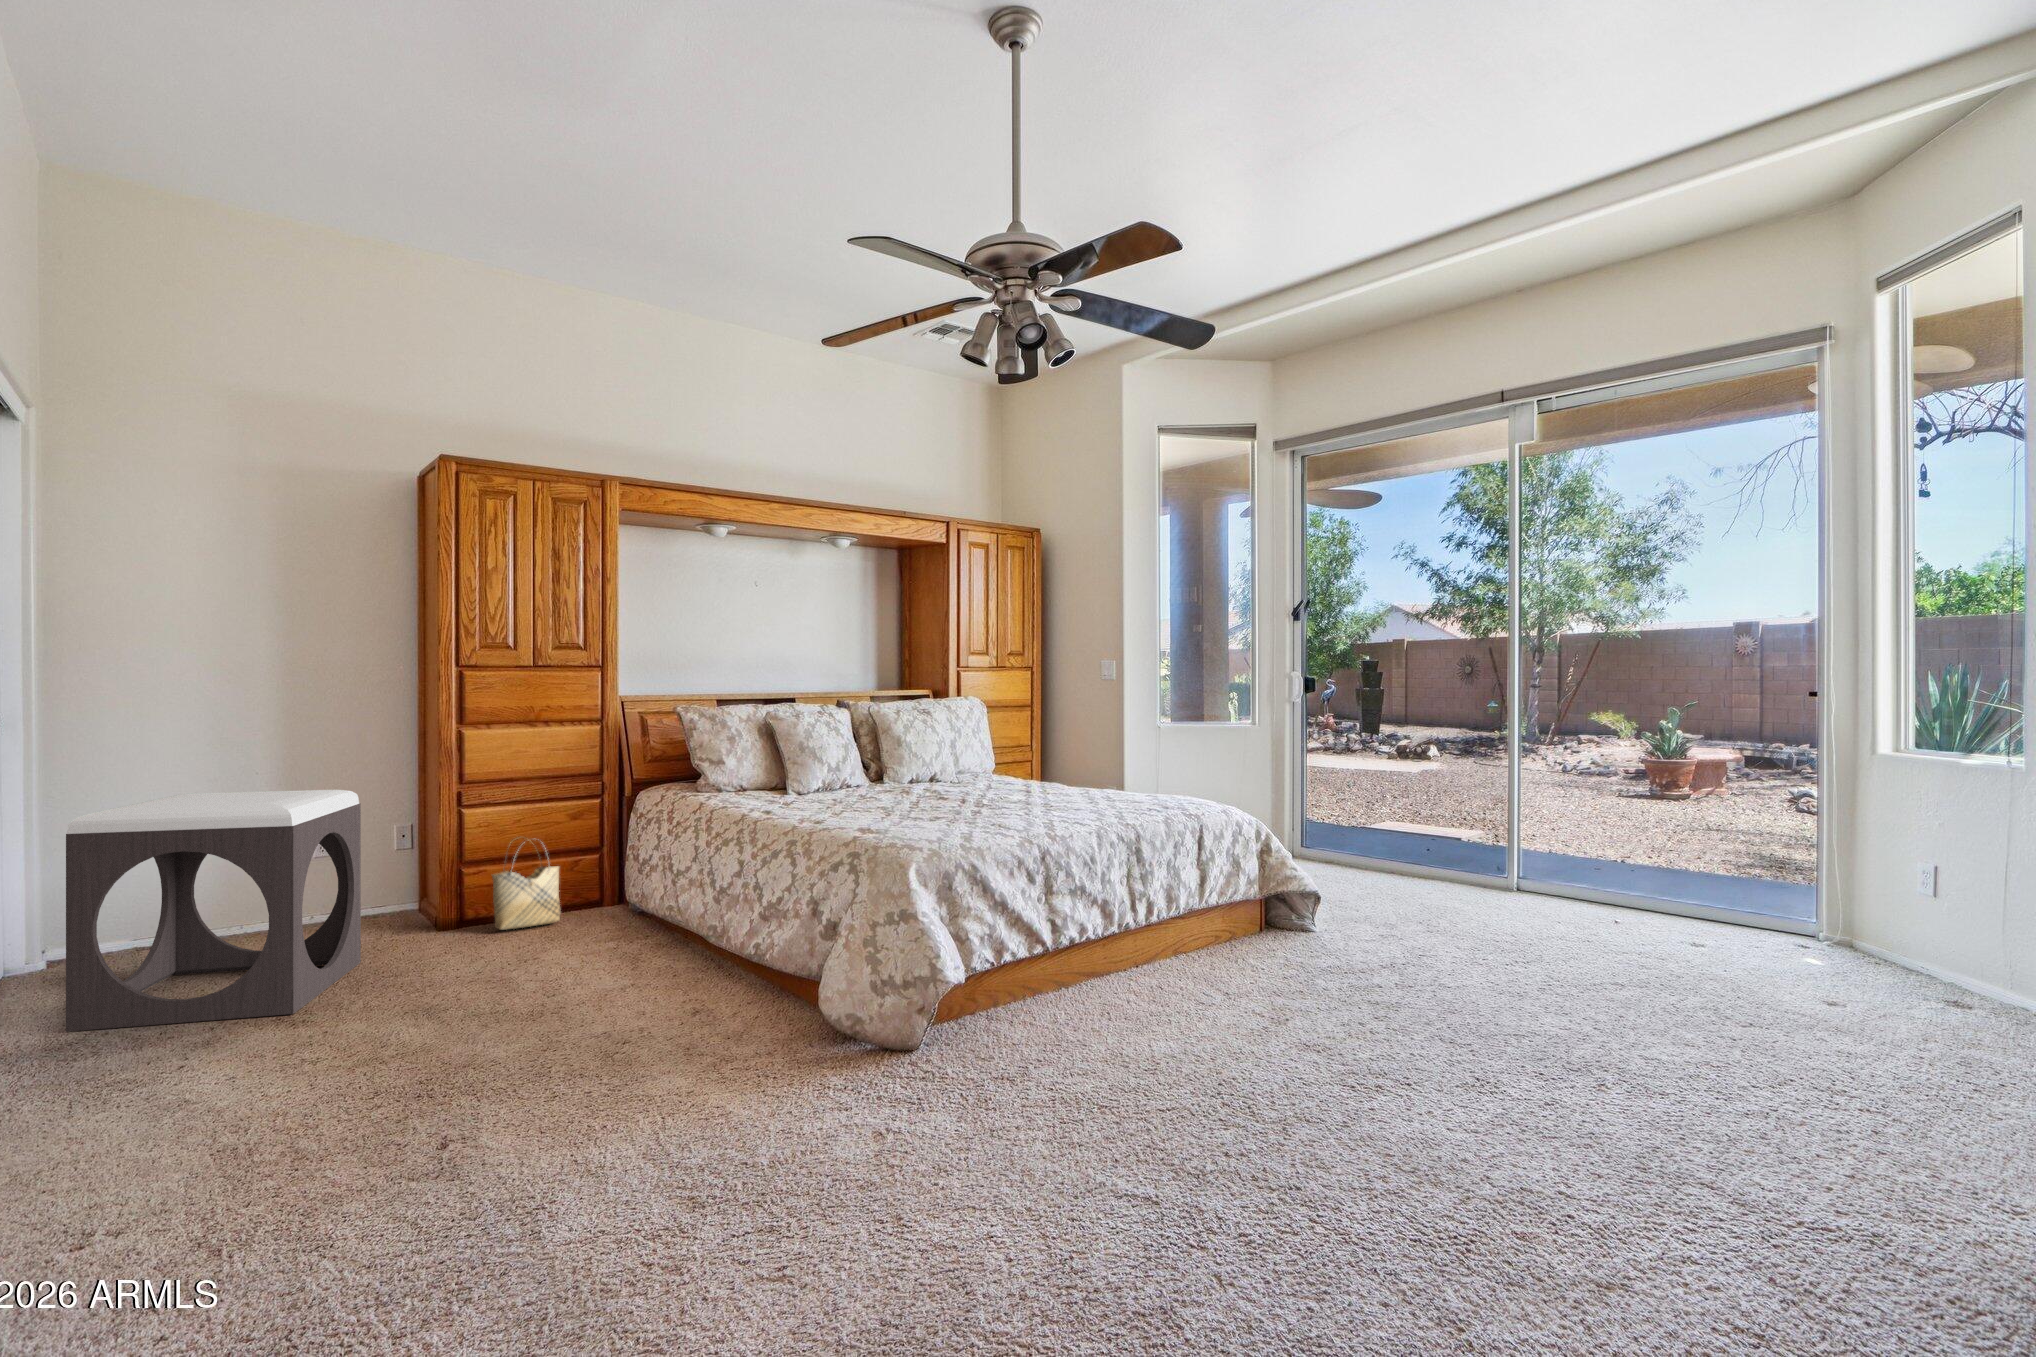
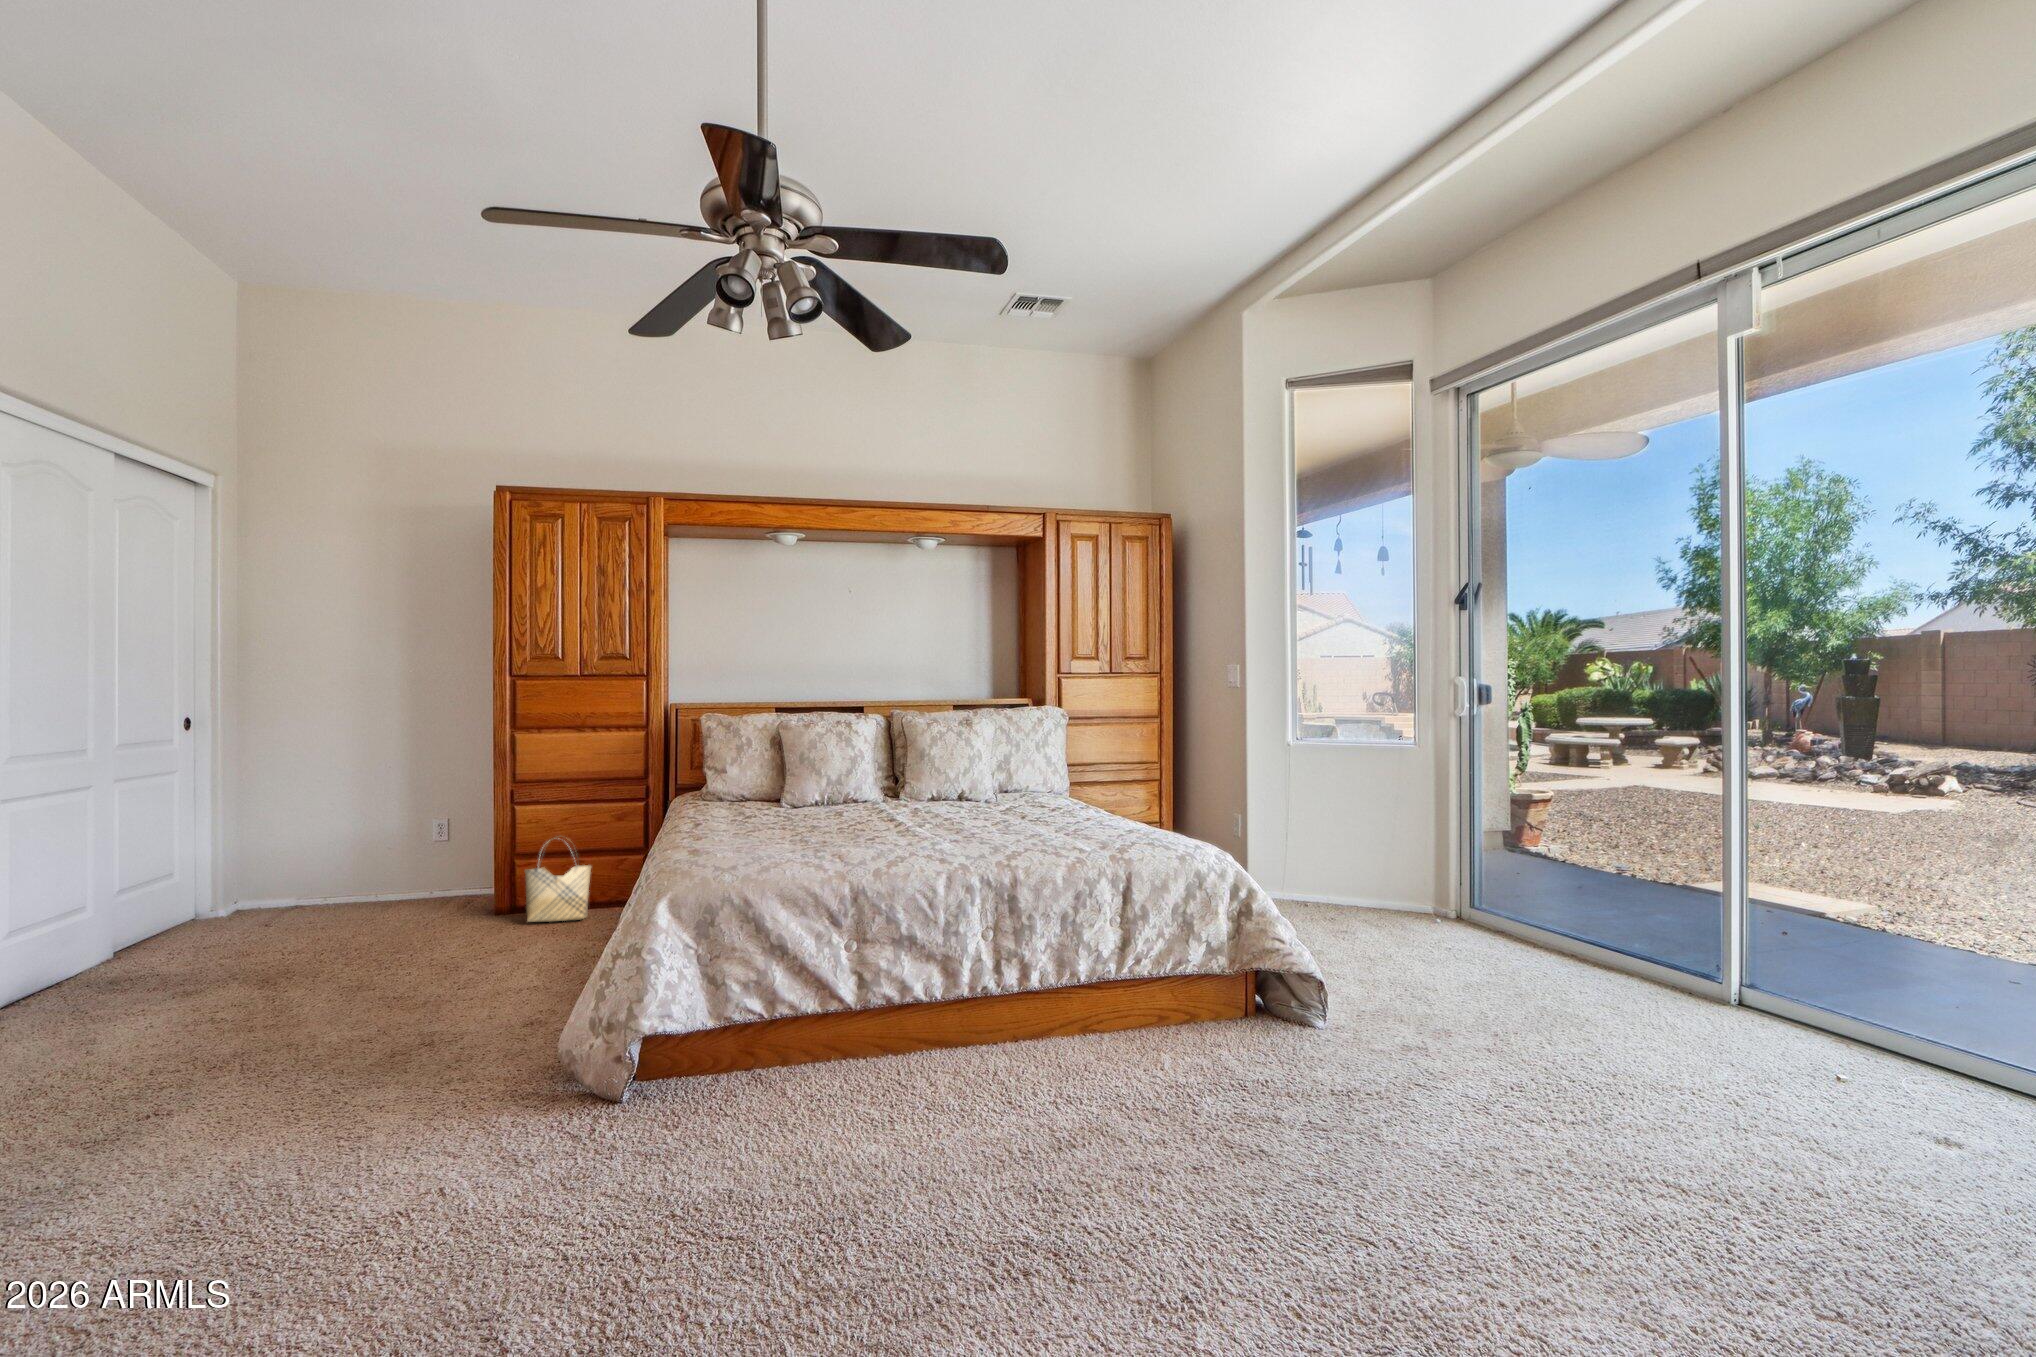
footstool: present [66,790,361,1032] -> none [124,784,390,980]

